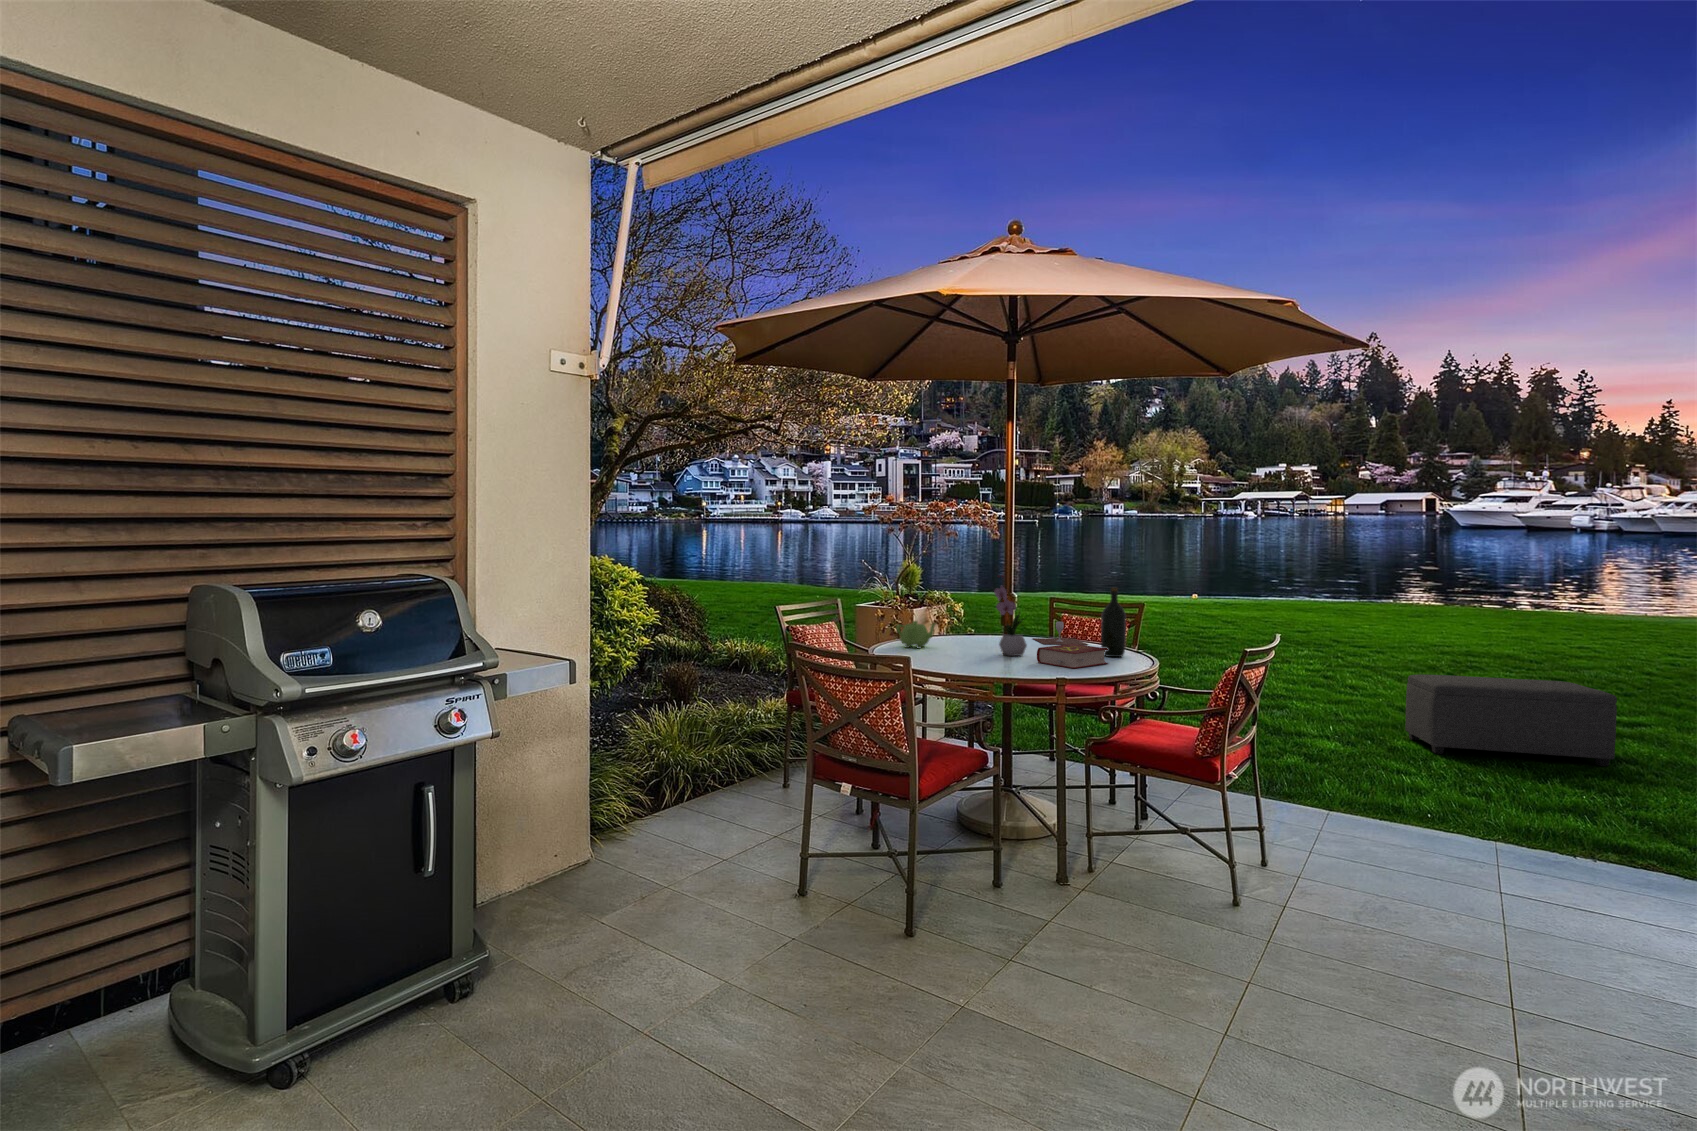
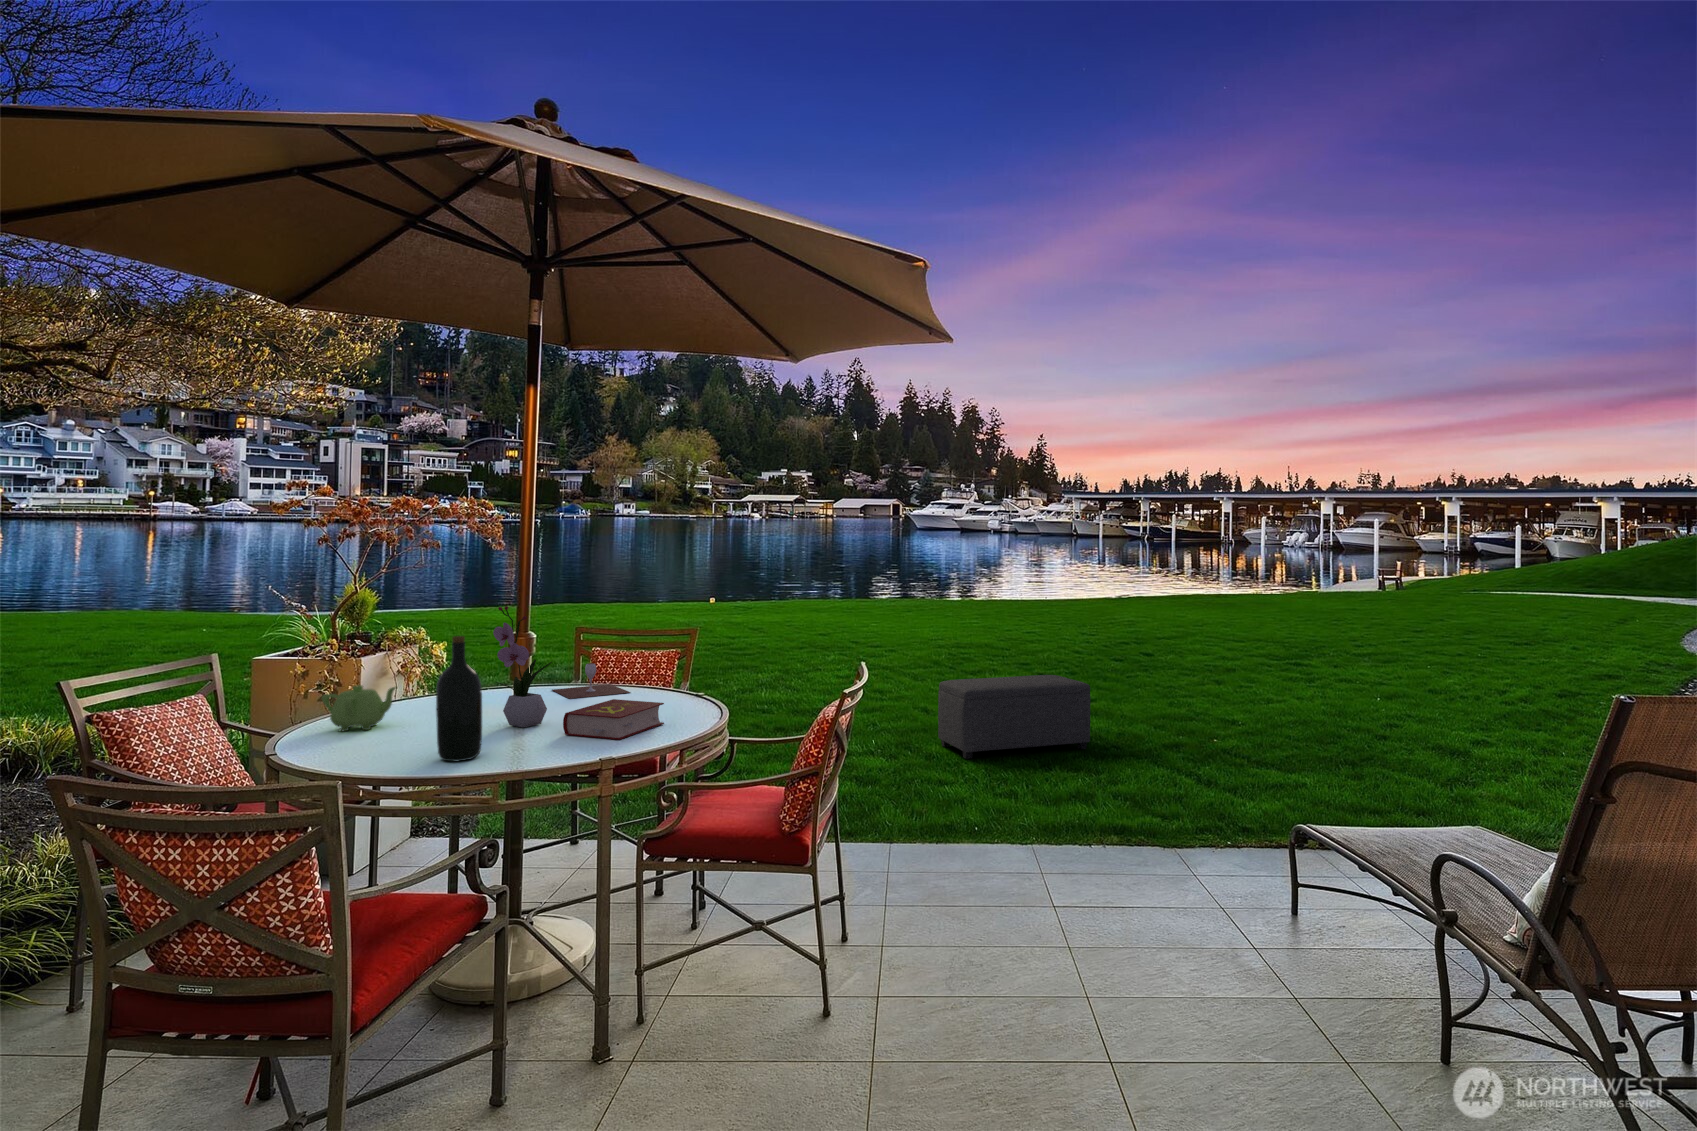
wine bottle: present [1101,588,1126,657] -> present [436,636,482,762]

